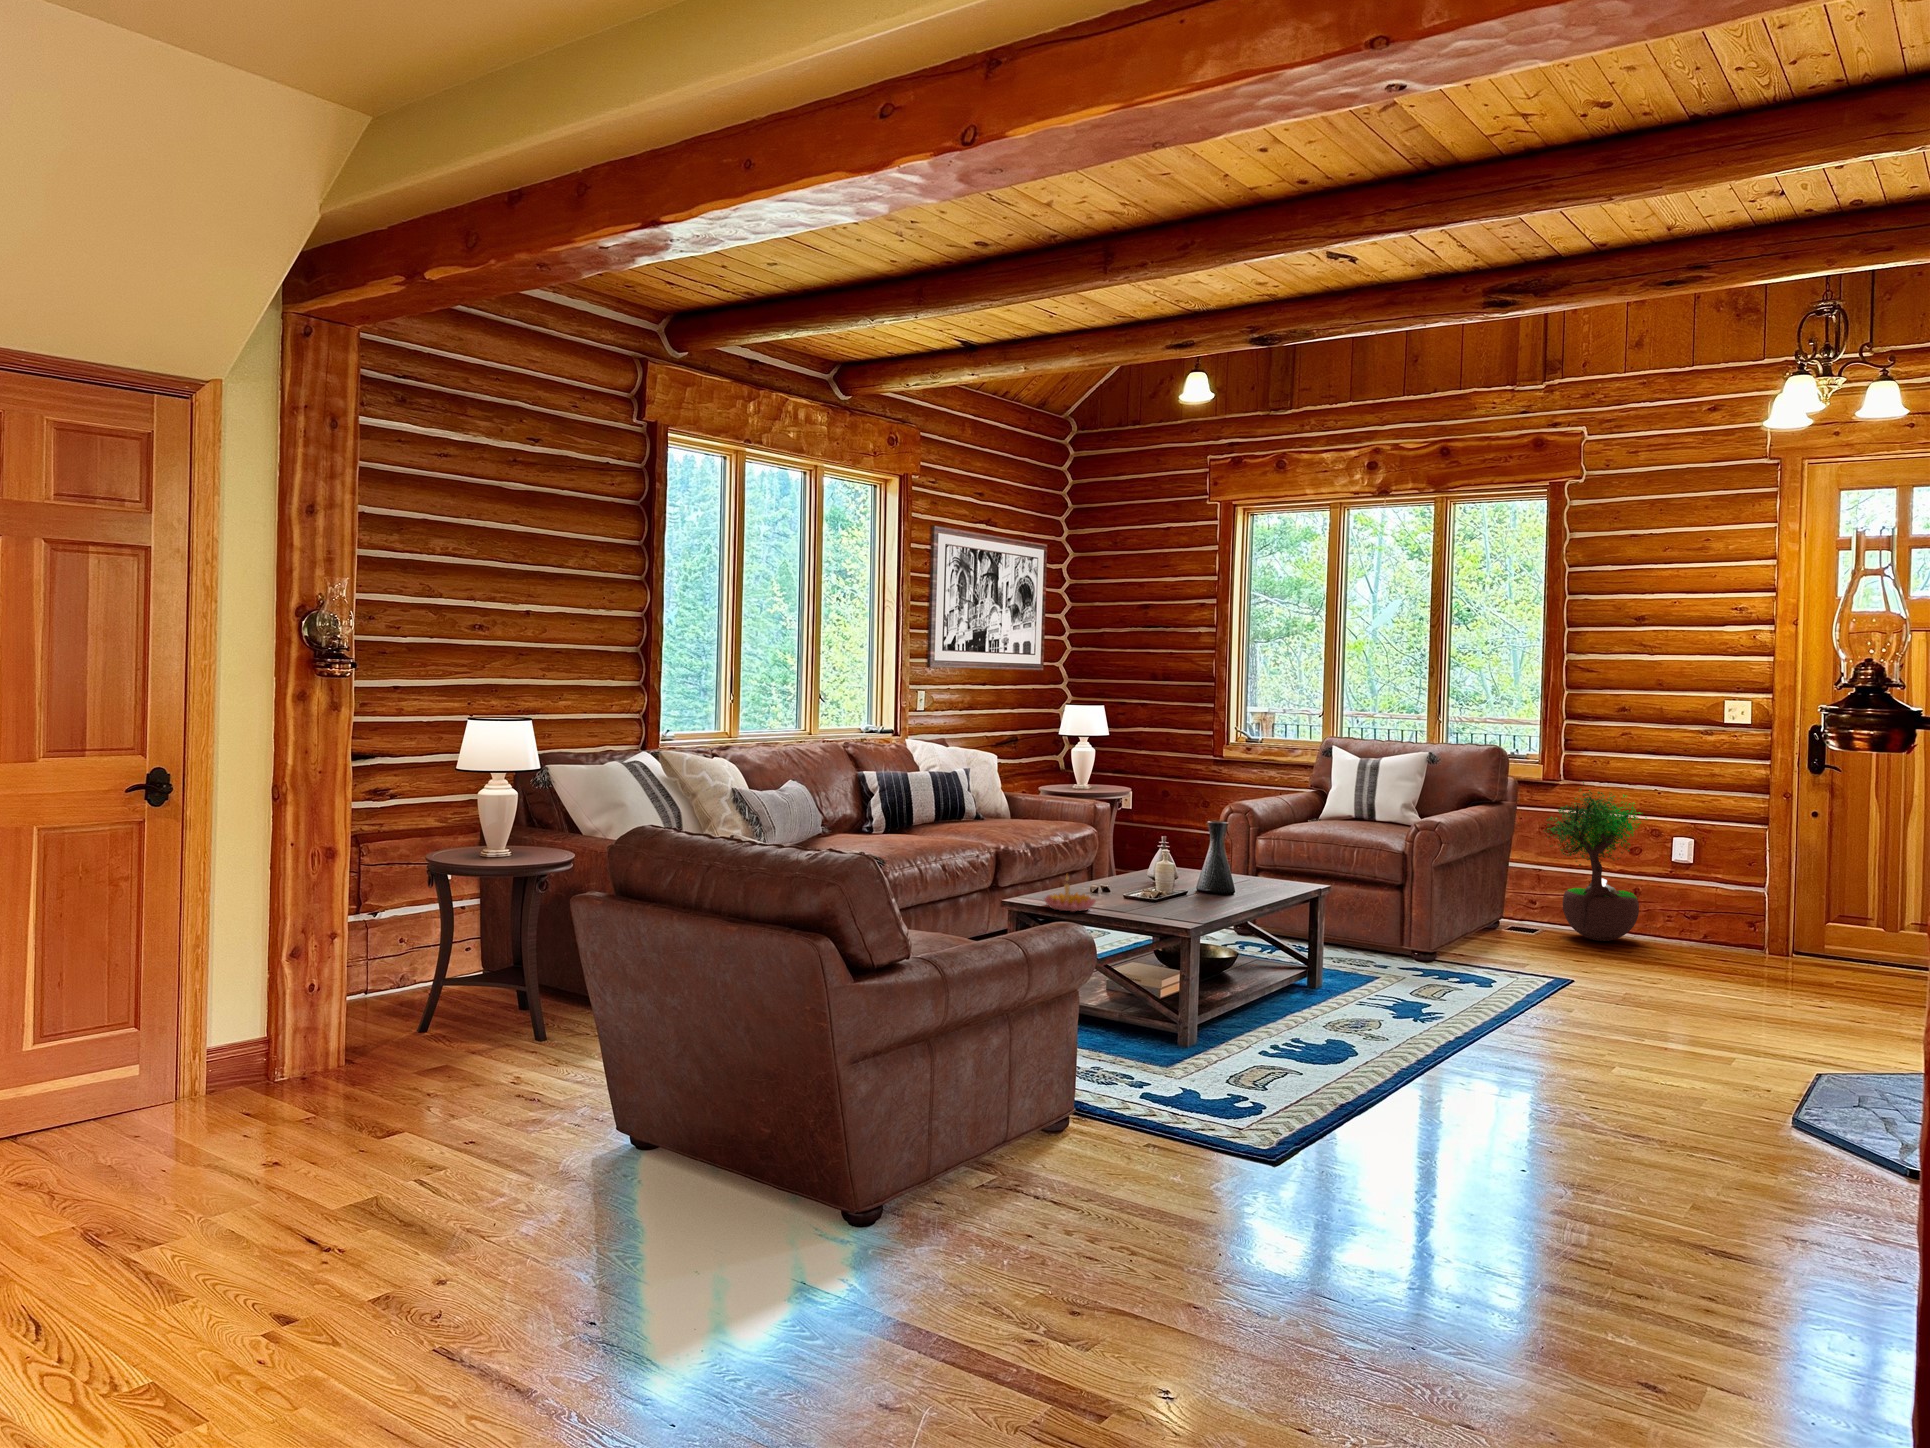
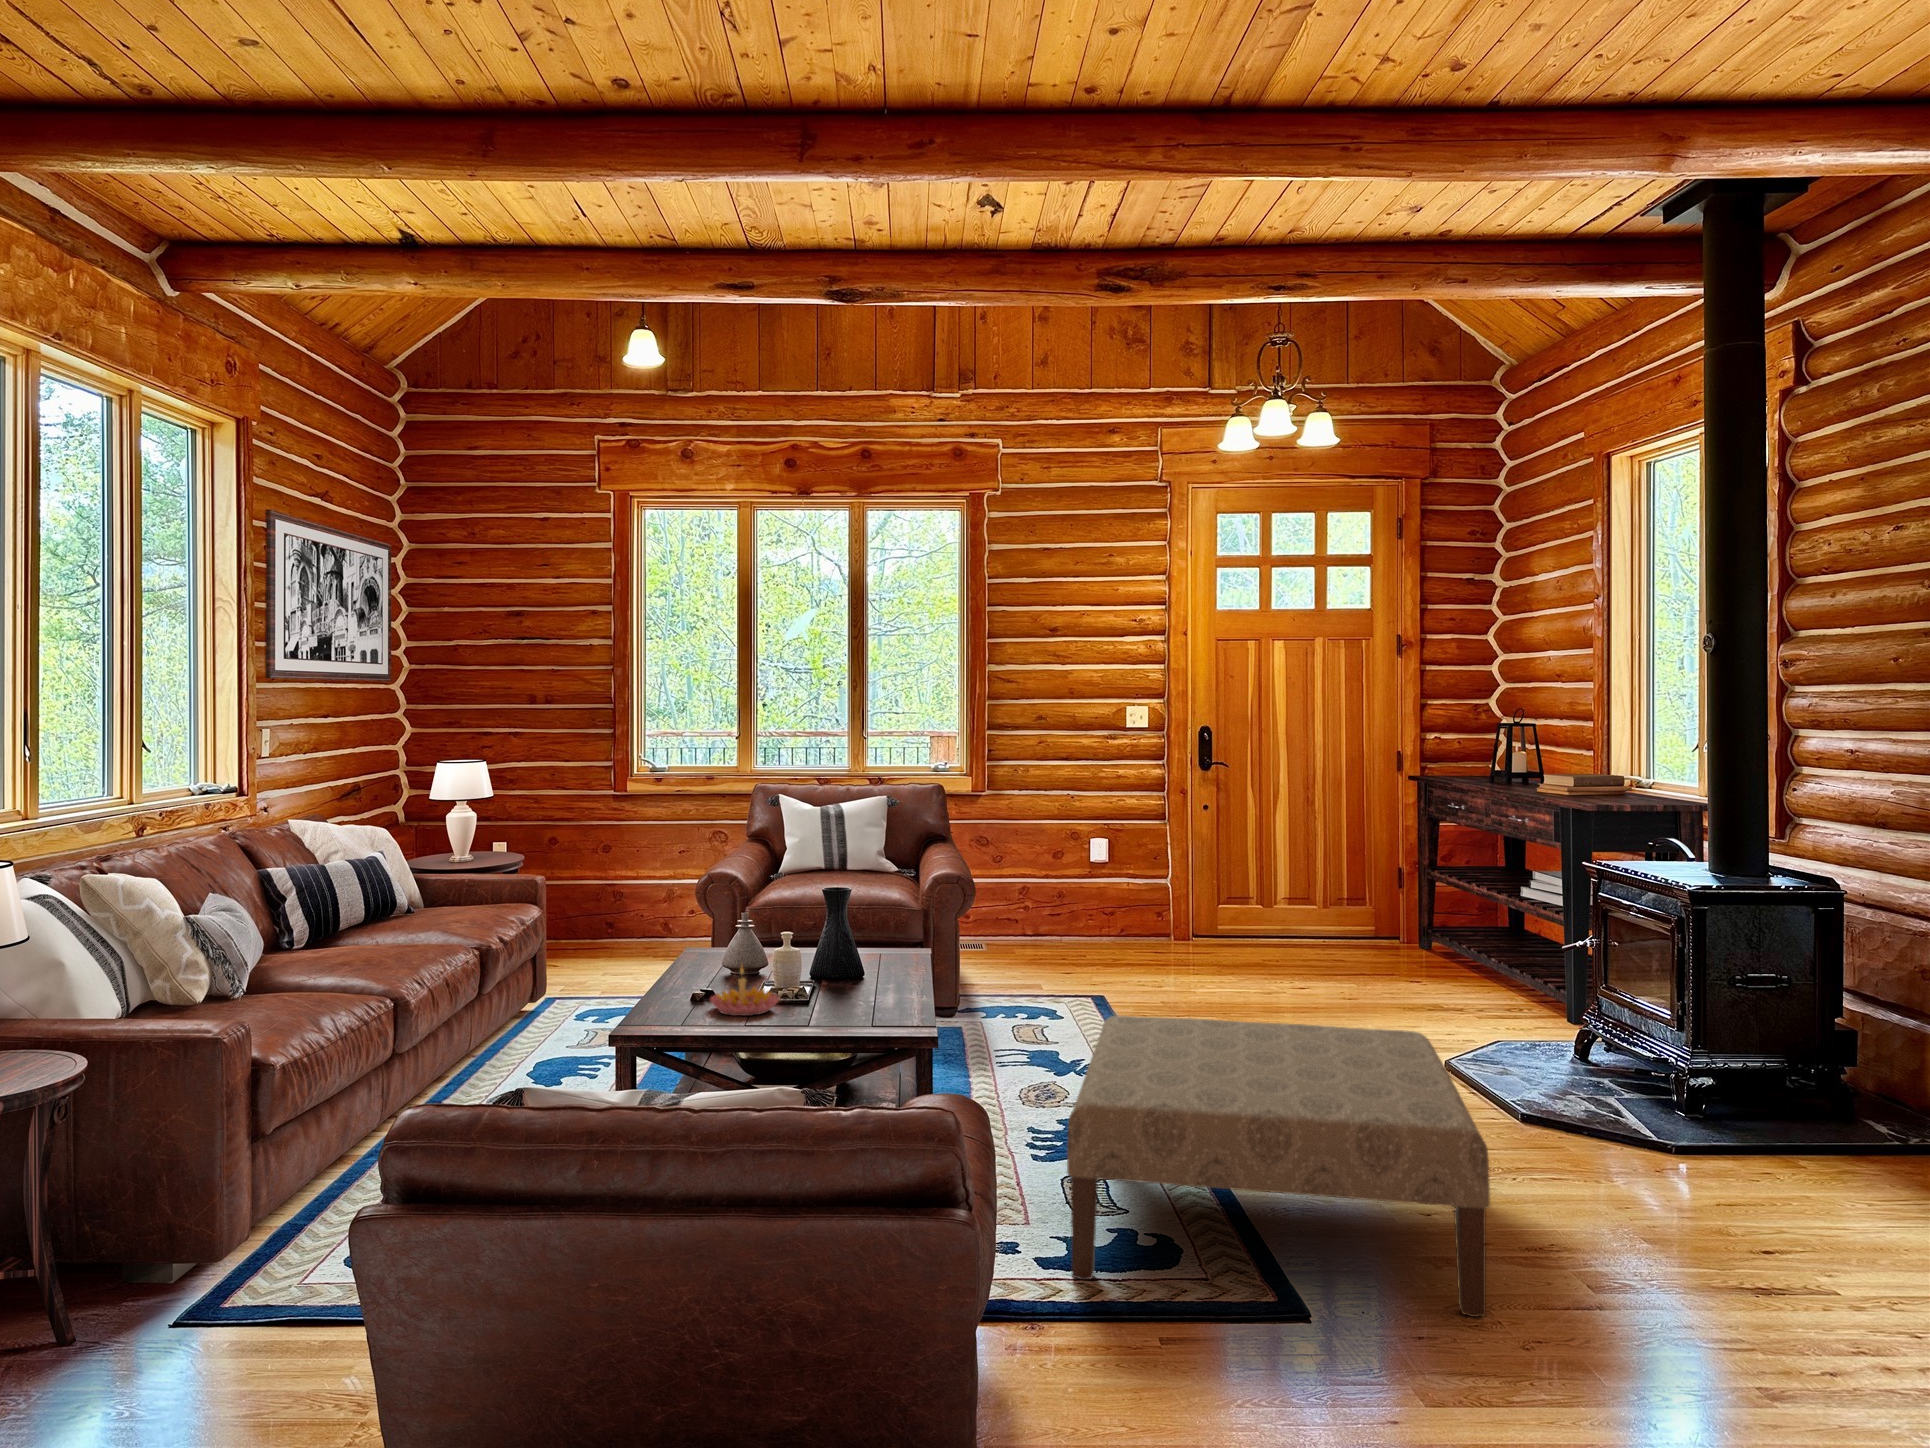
potted tree: present [1544,781,1647,941] -> none [994,791,1087,947]
ottoman: none [1162,954,1608,1213] -> present [1067,1016,1490,1317]

